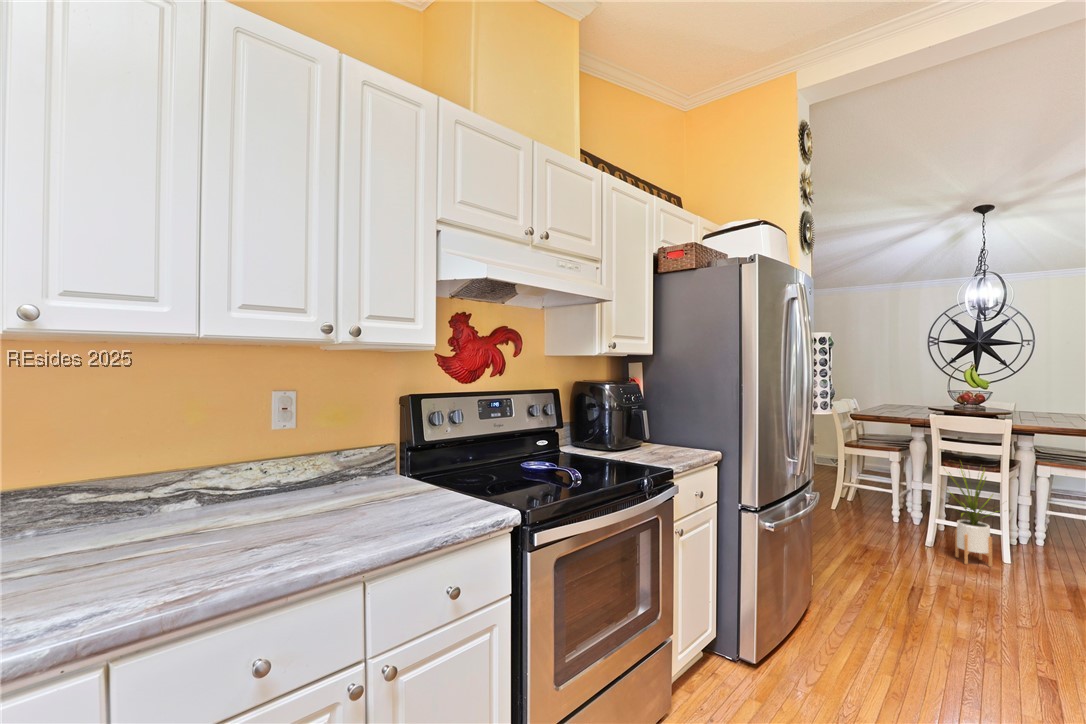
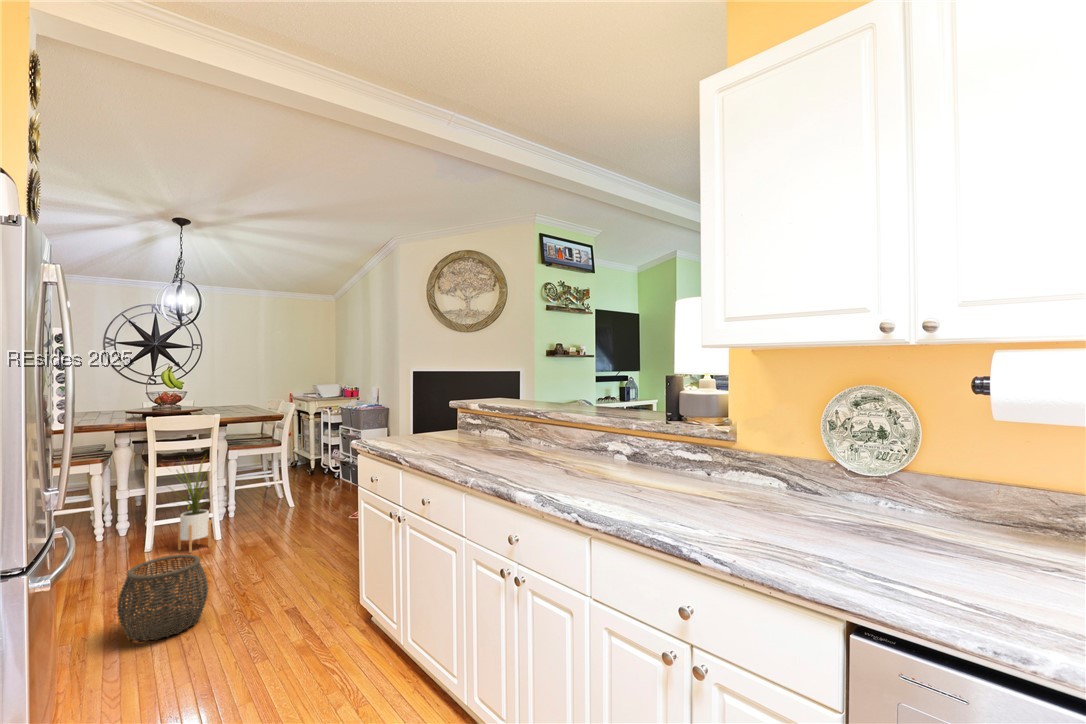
woven basket: none [861,548,947,630] -> present [117,555,208,641]

